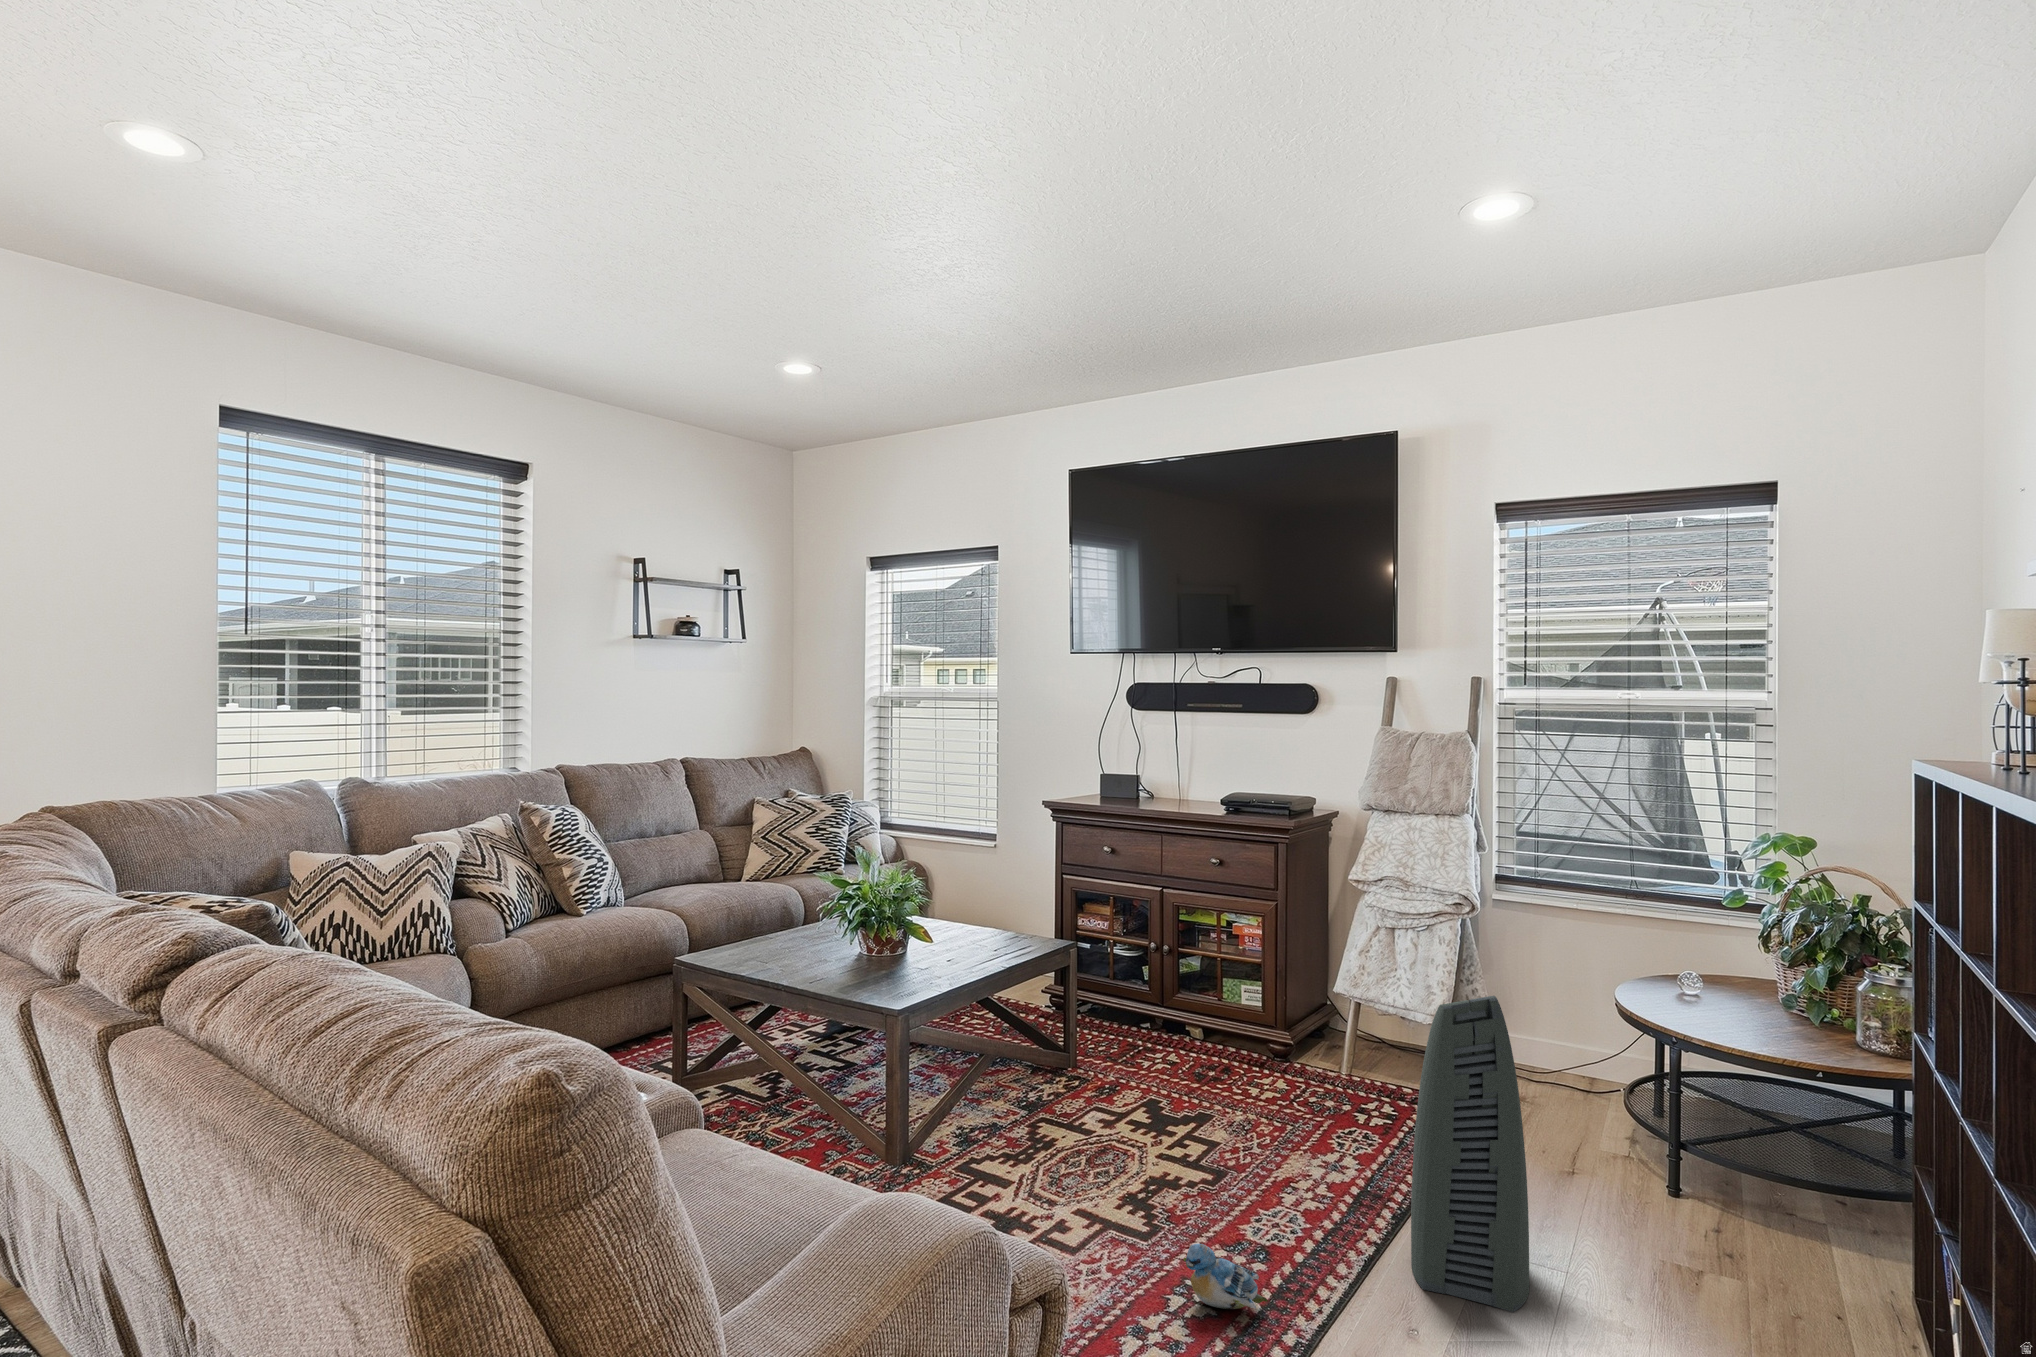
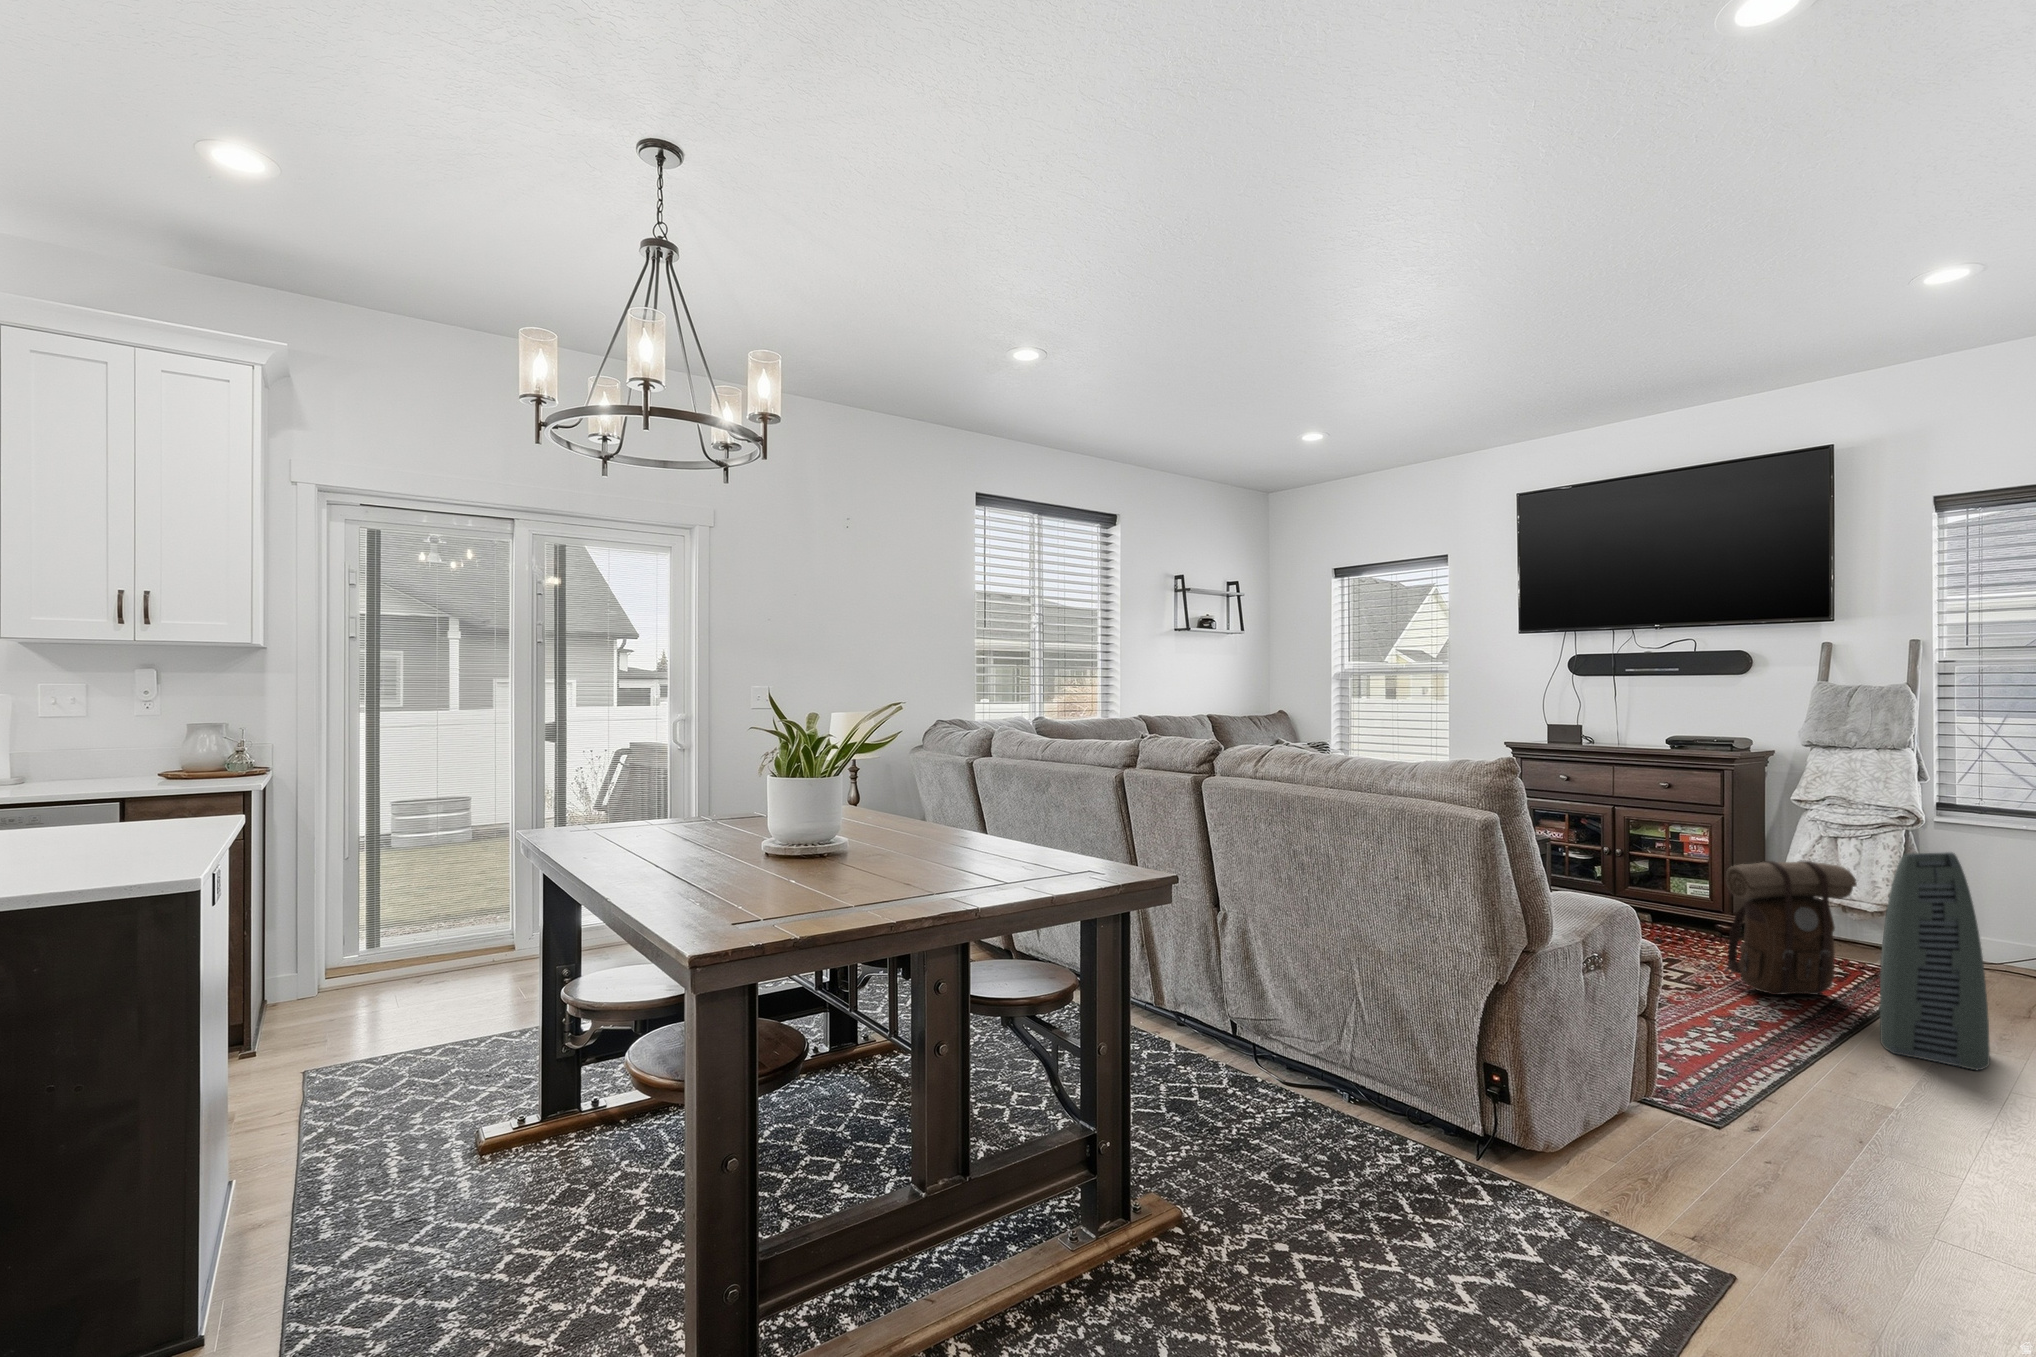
backpack: none [1253,987,1401,1175] -> present [1725,860,1857,995]
plush toy: present [1183,1244,1268,1309] -> none [1696,1002,1766,1045]

